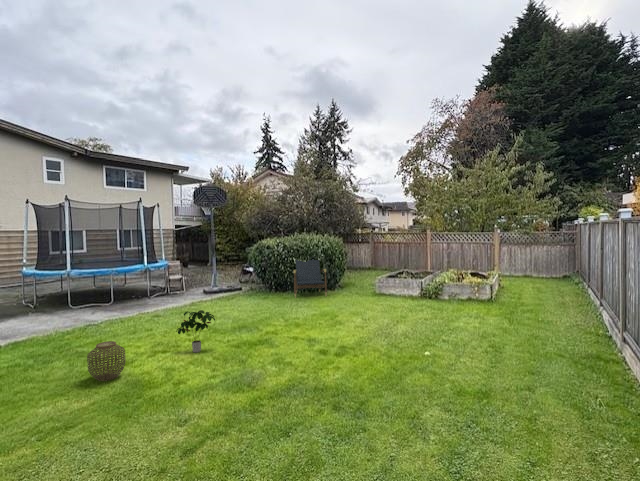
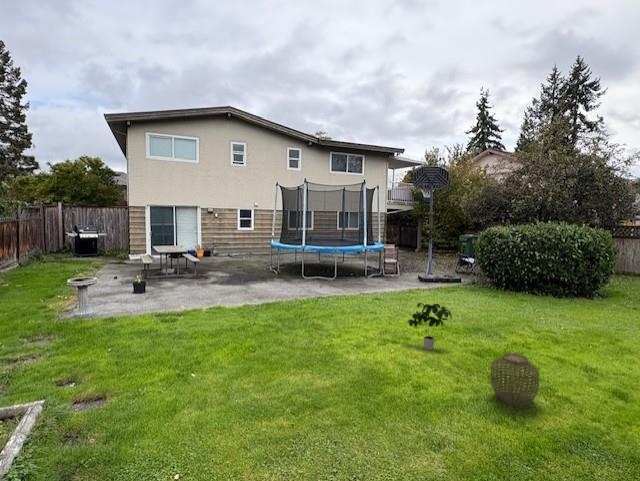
lounge chair: present [293,259,327,298] -> none [533,251,582,304]
woven basket: present [87,341,126,381] -> present [490,353,539,406]

